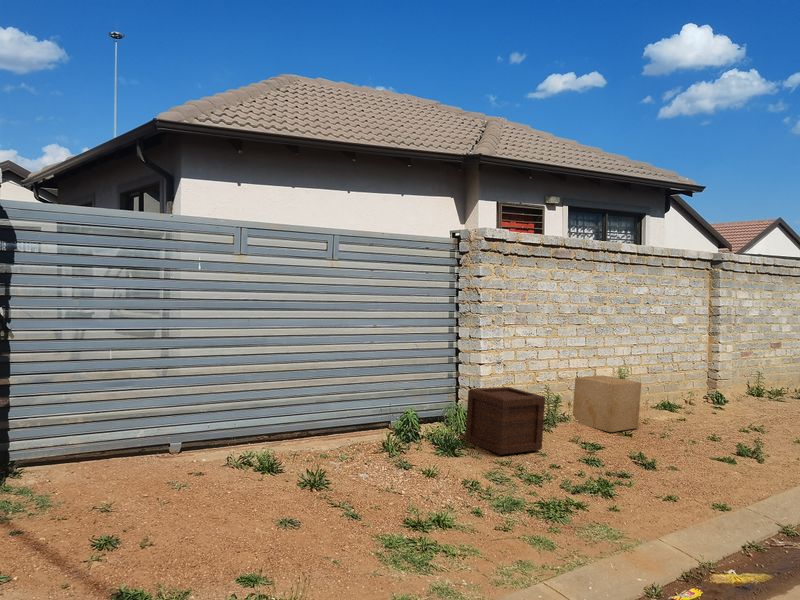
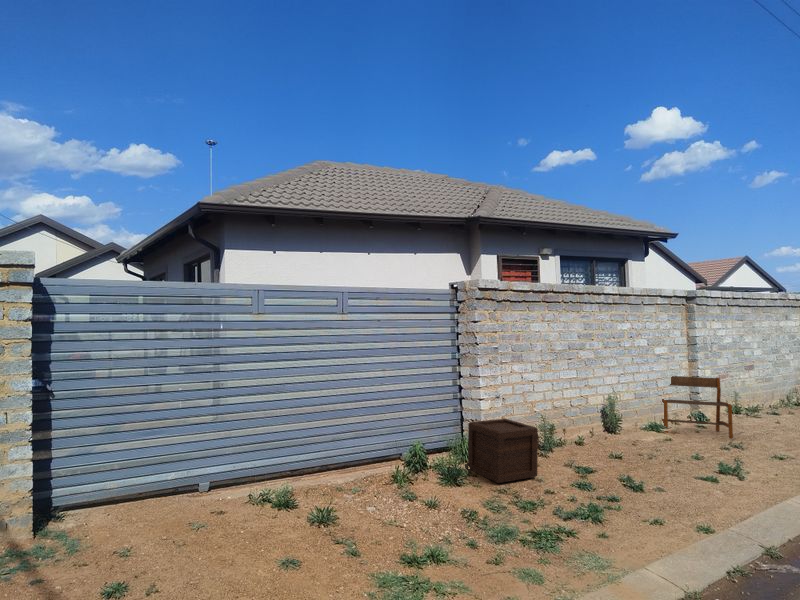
bench: none [671,348,751,419] -> present [662,376,733,438]
cardboard box: present [573,376,641,432] -> none [568,403,628,456]

